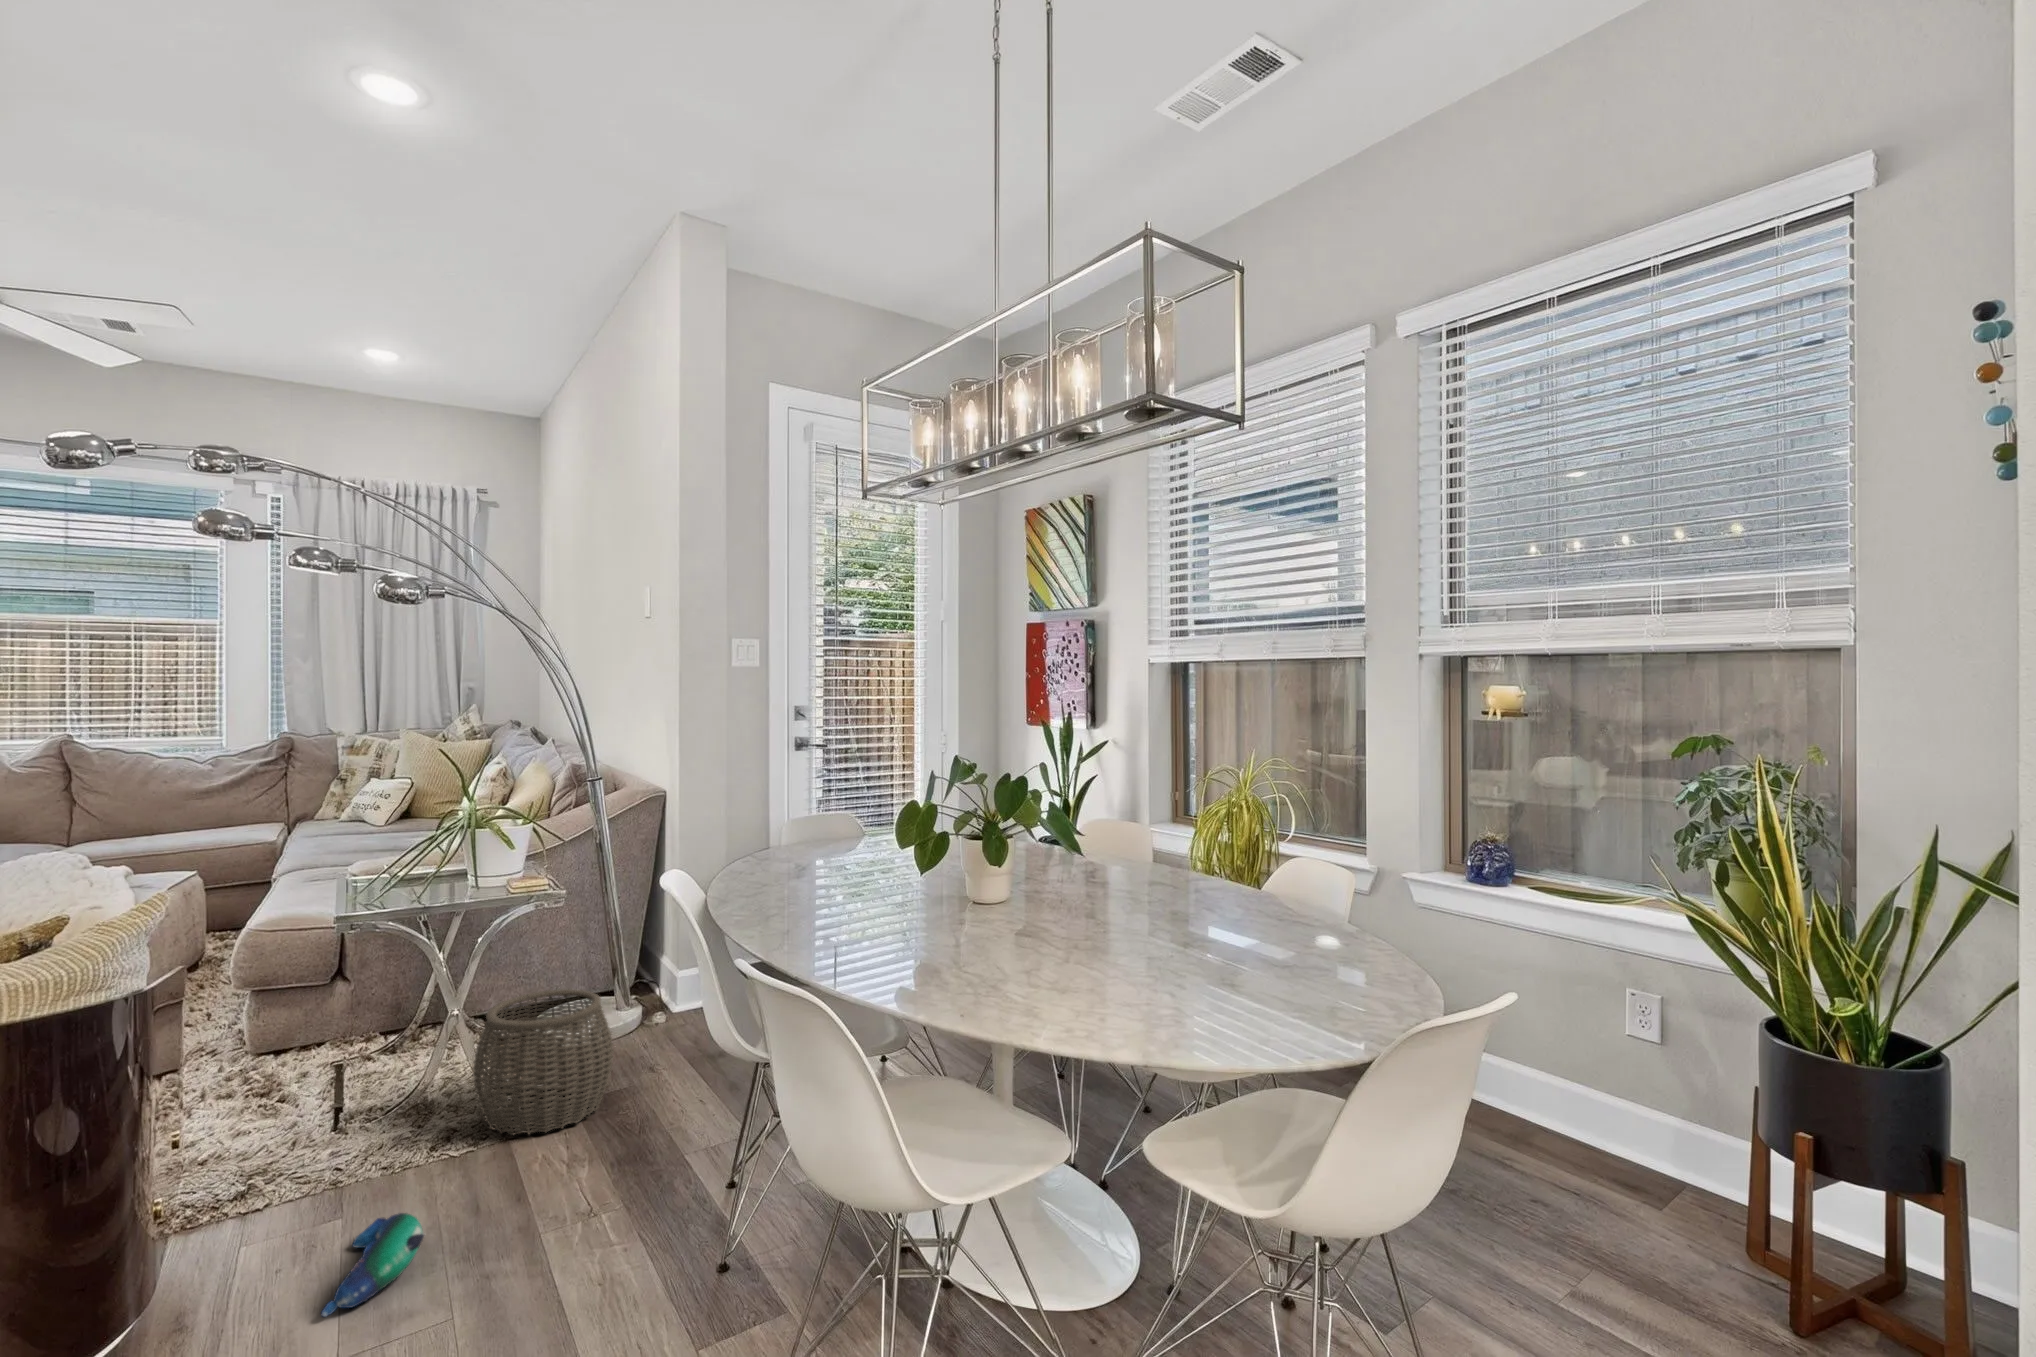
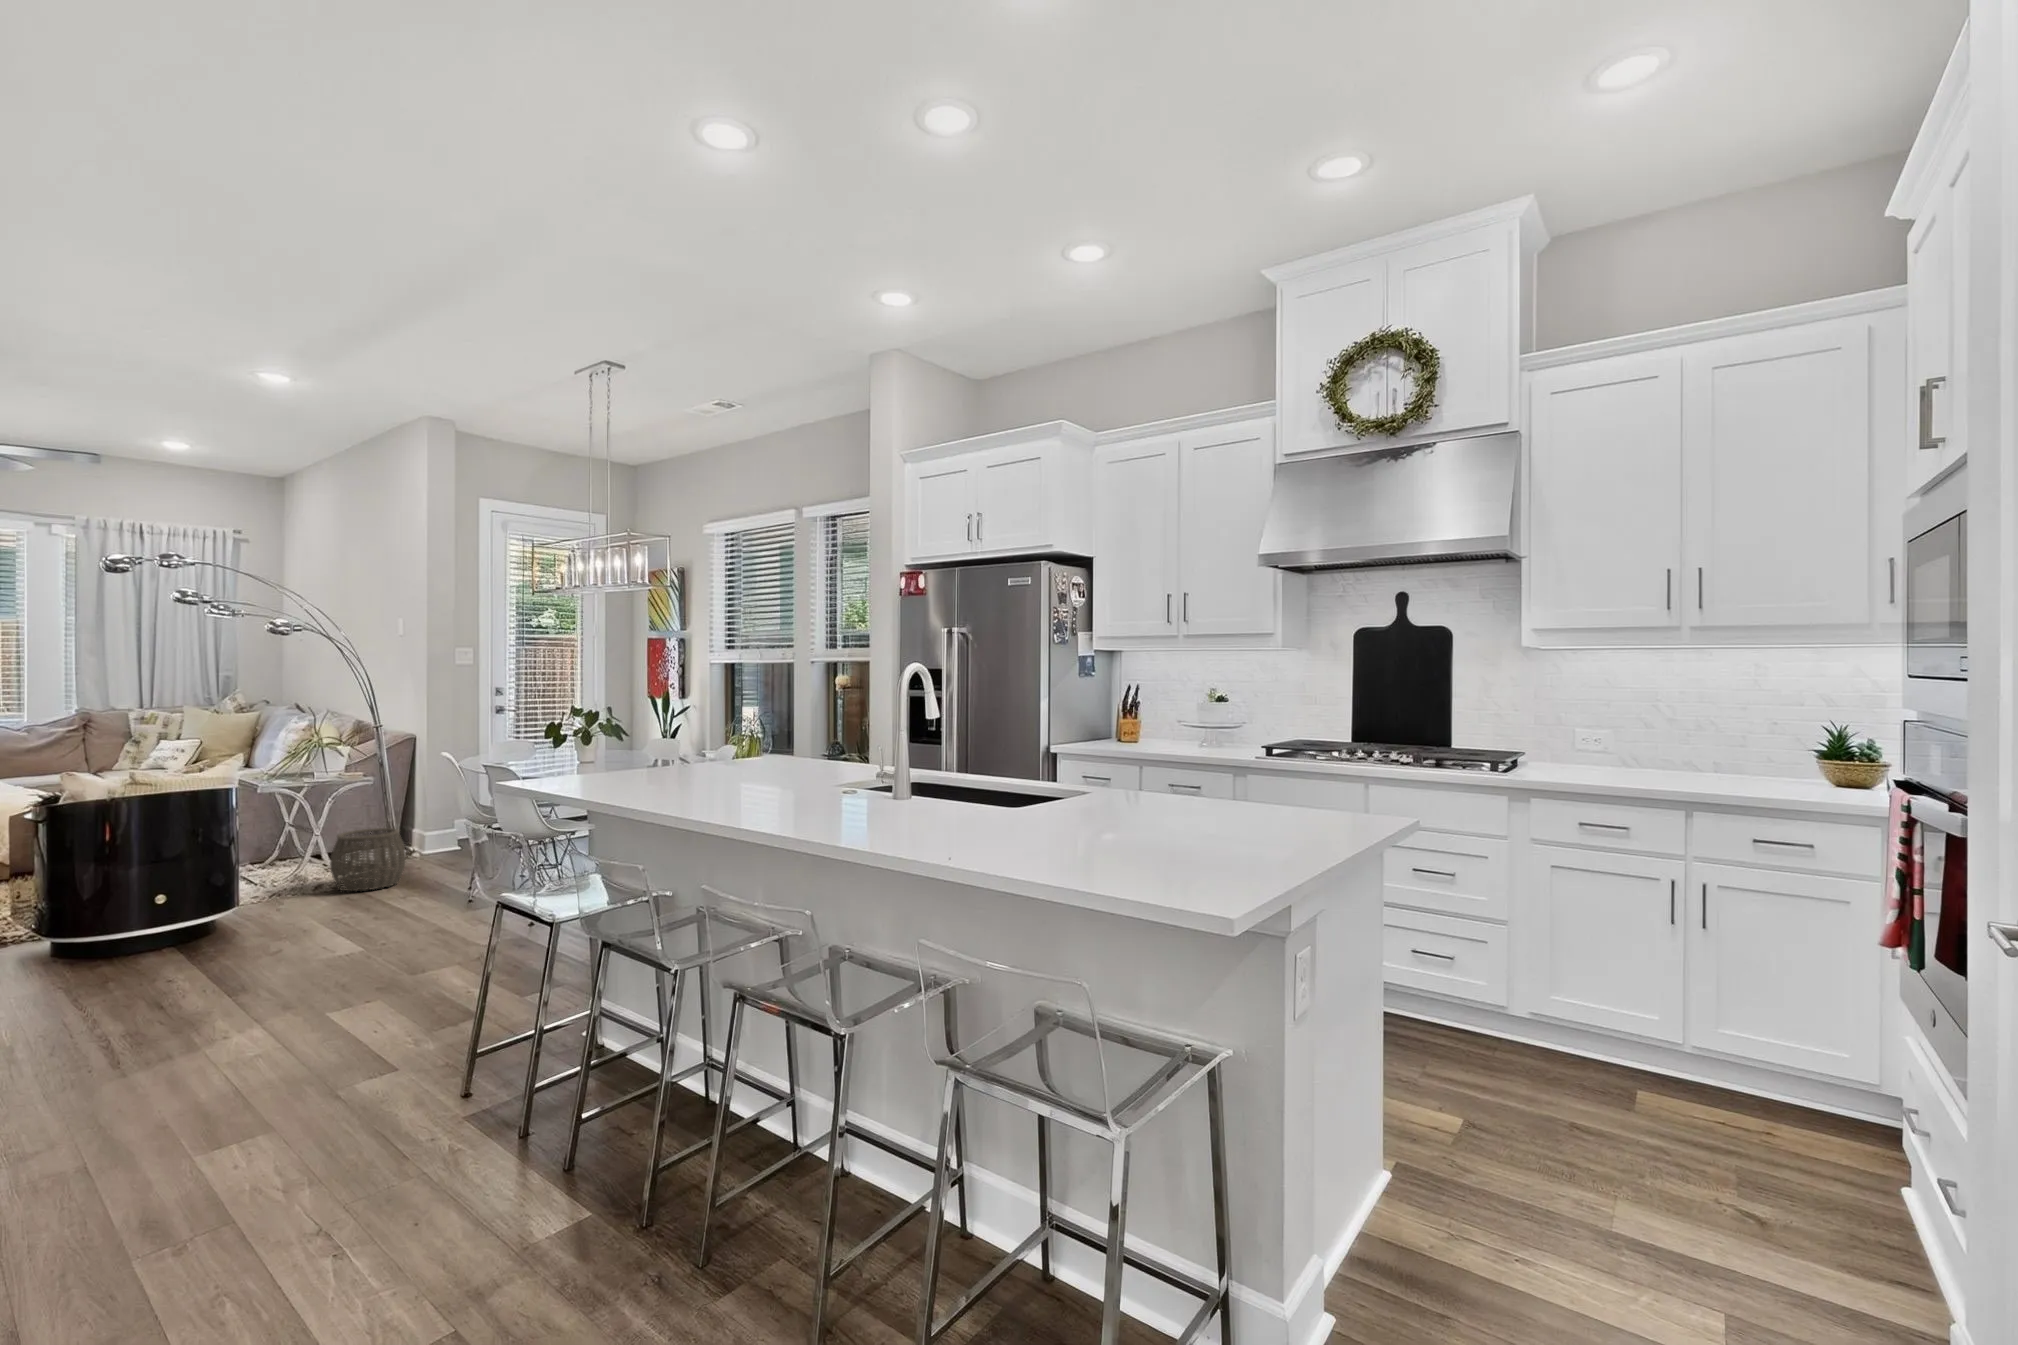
plush toy: present [321,1213,425,1317] -> none [297,900,340,929]

